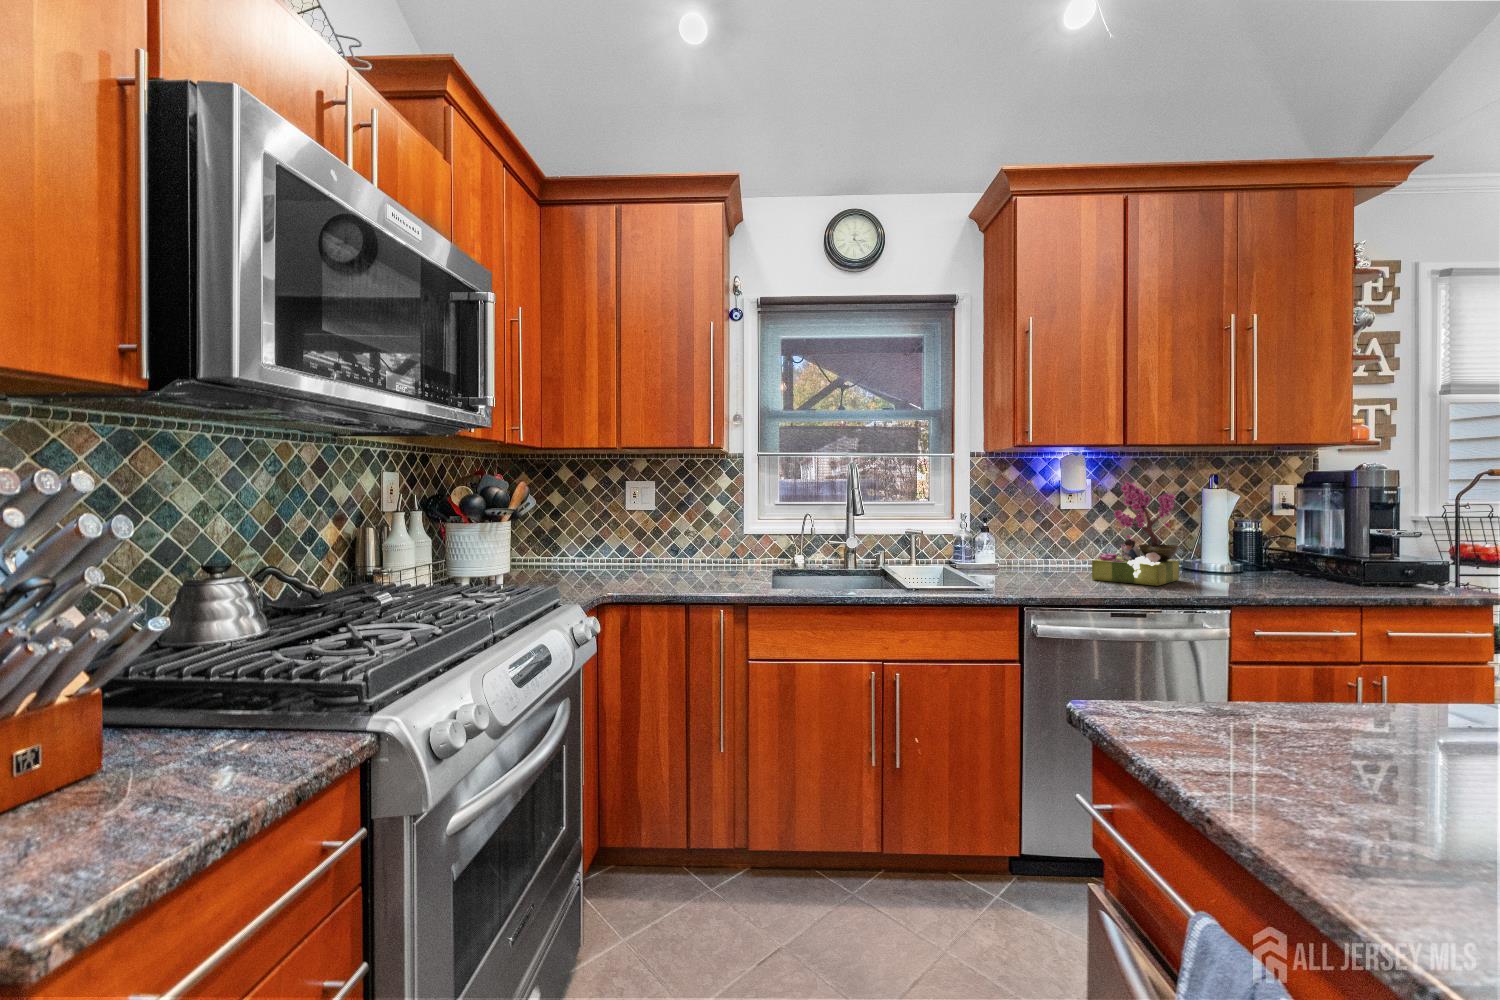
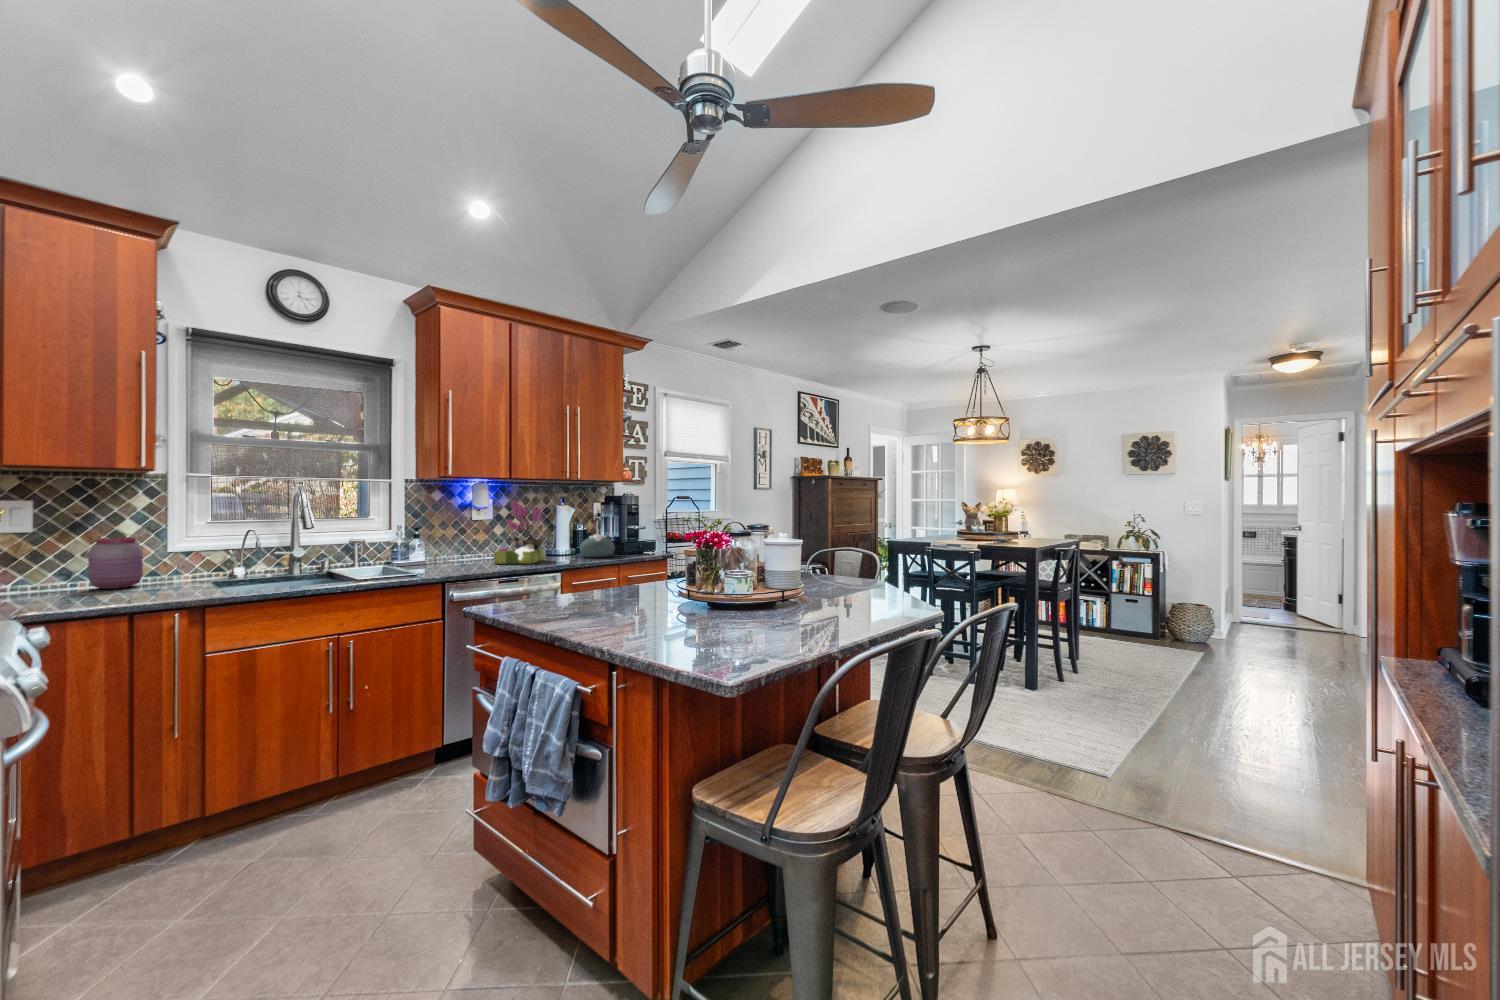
kettle: none [1248,512,1325,585] -> present [580,517,615,558]
jar: none [688,517,725,569] -> present [88,537,143,589]

